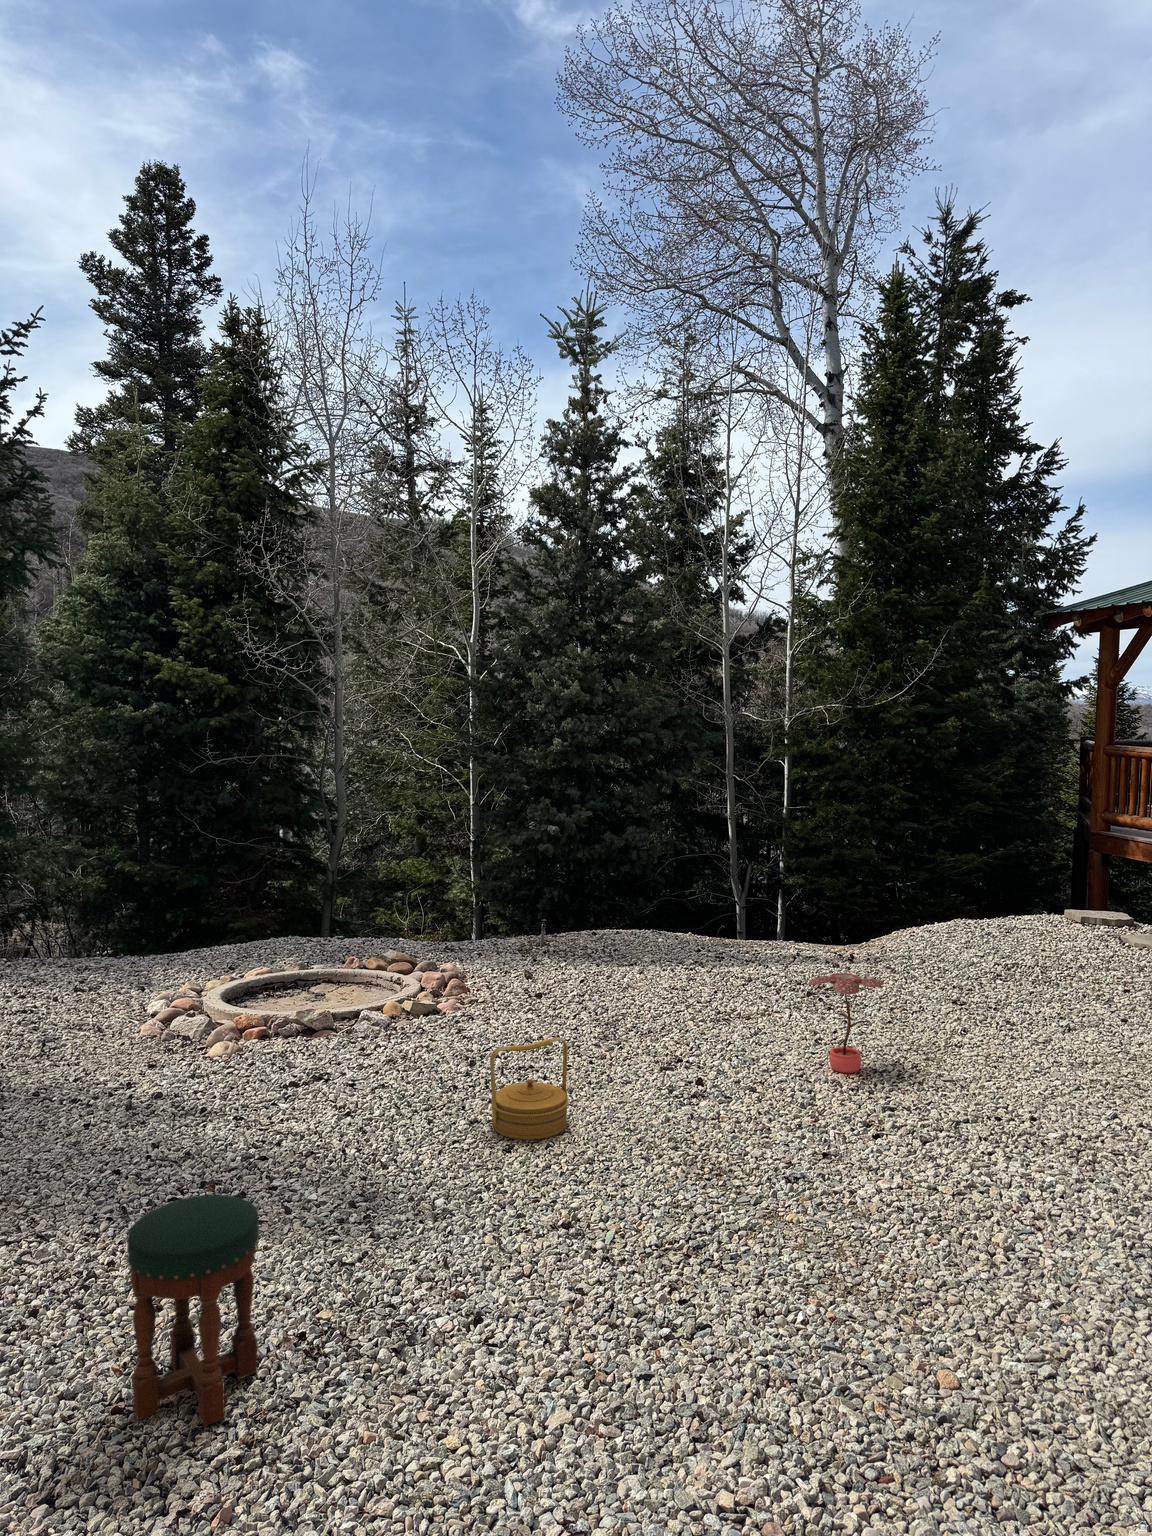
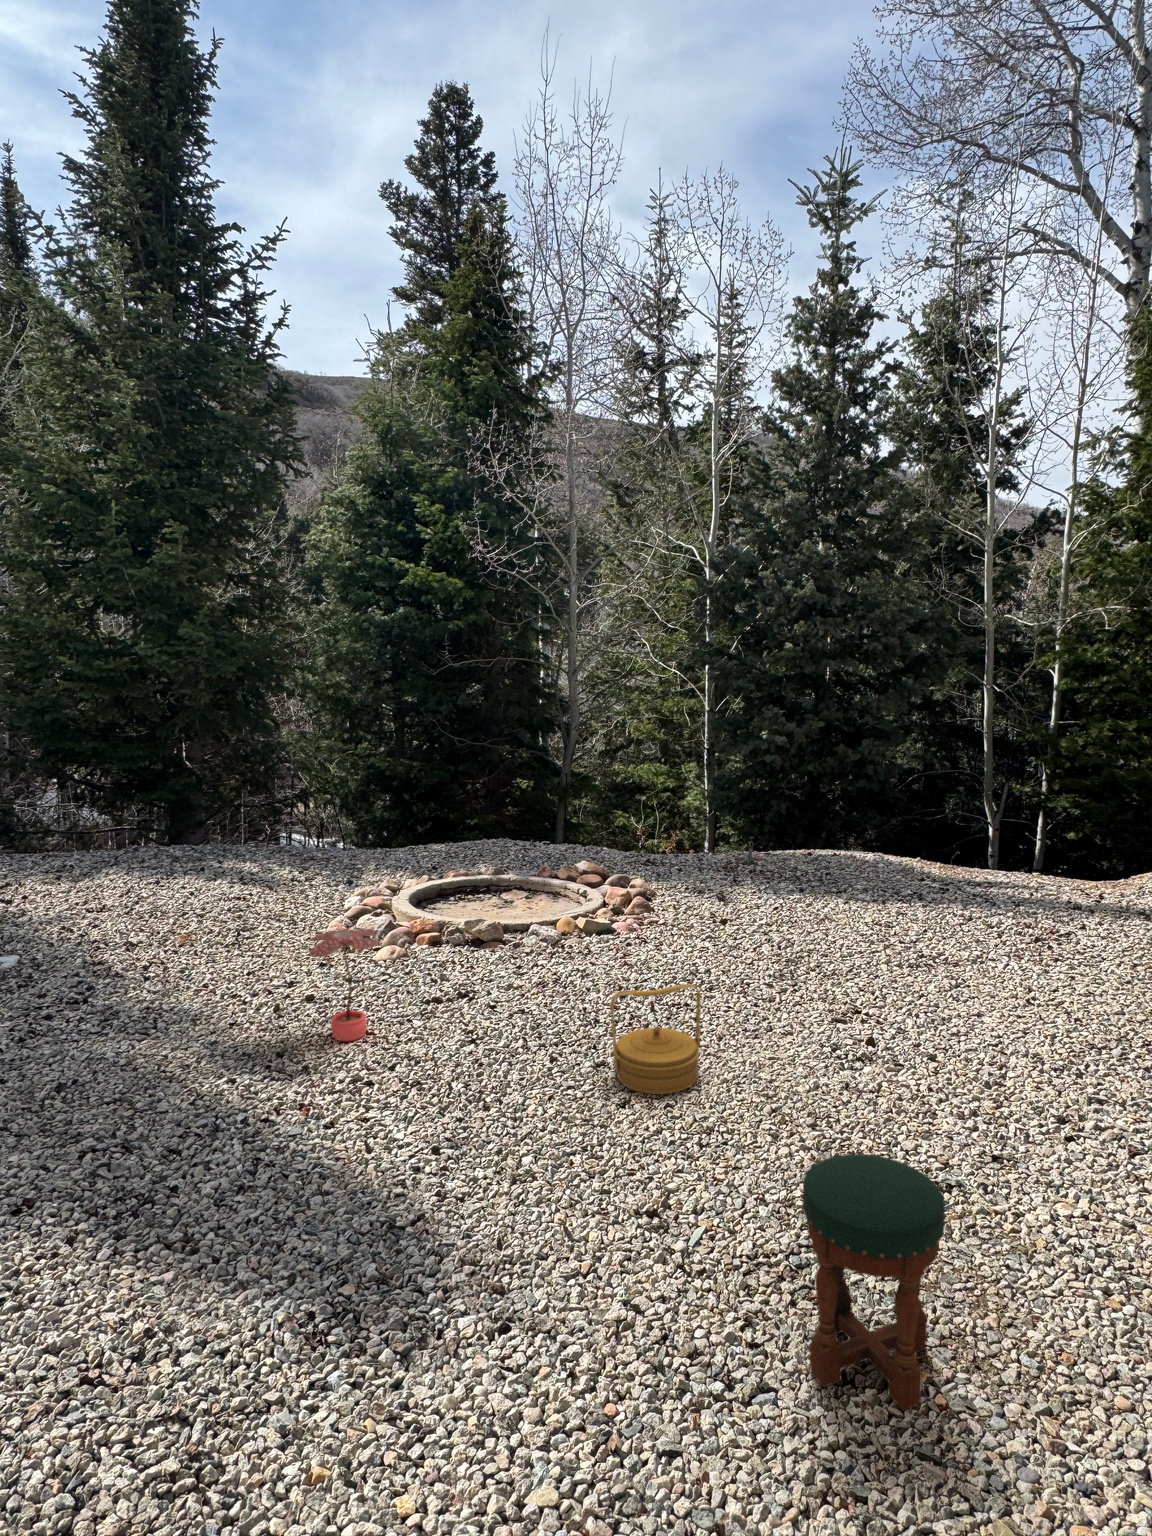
potted plant: present [808,973,884,1073] -> present [309,929,380,1041]
stool: present [127,1194,259,1427] -> present [803,1154,945,1411]

